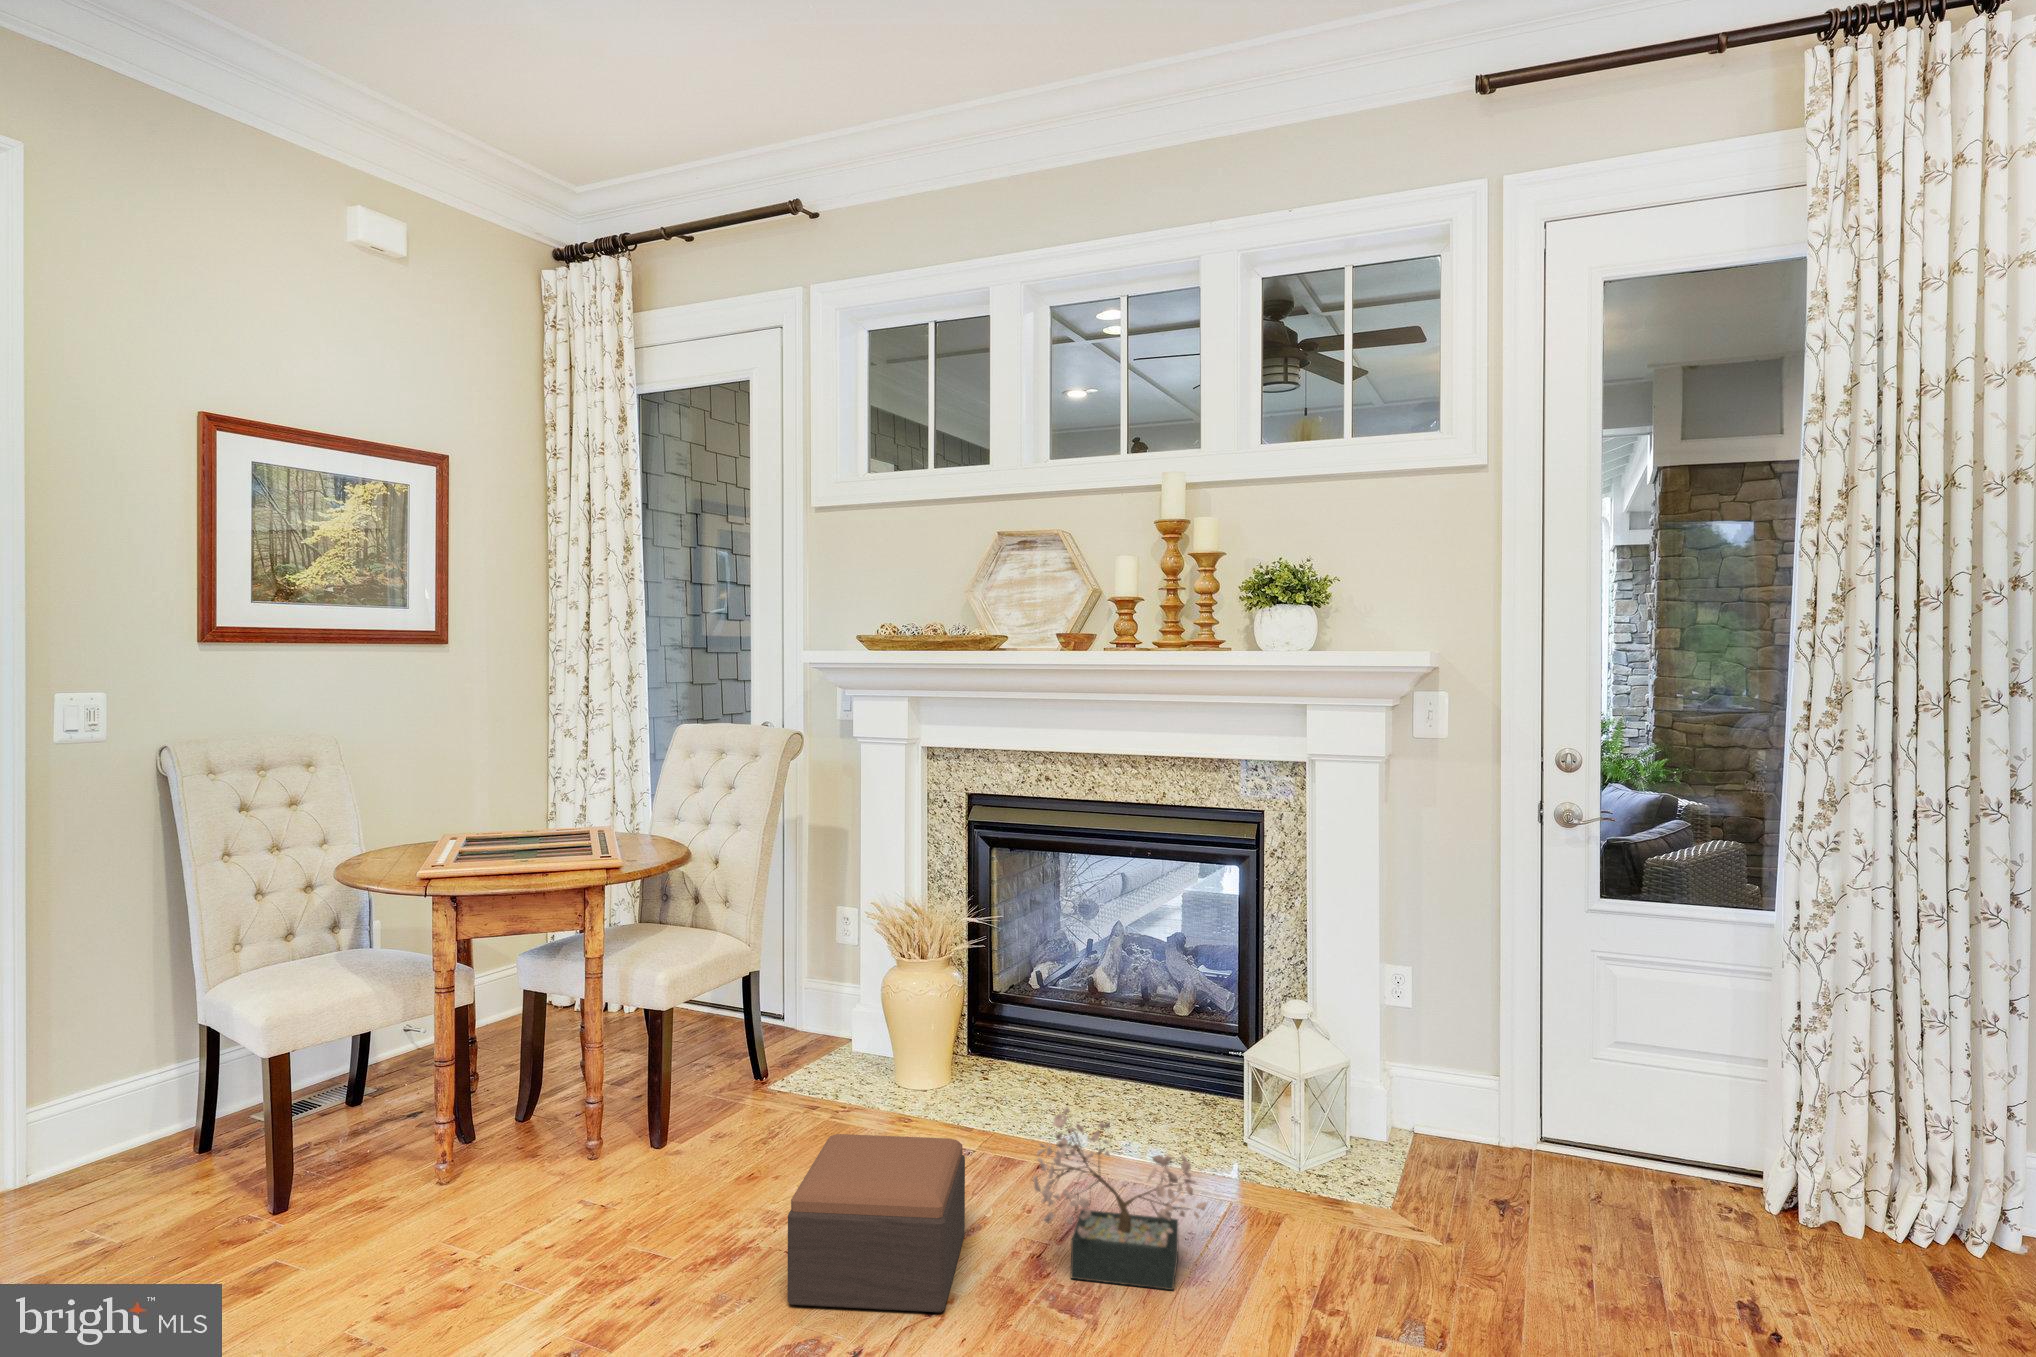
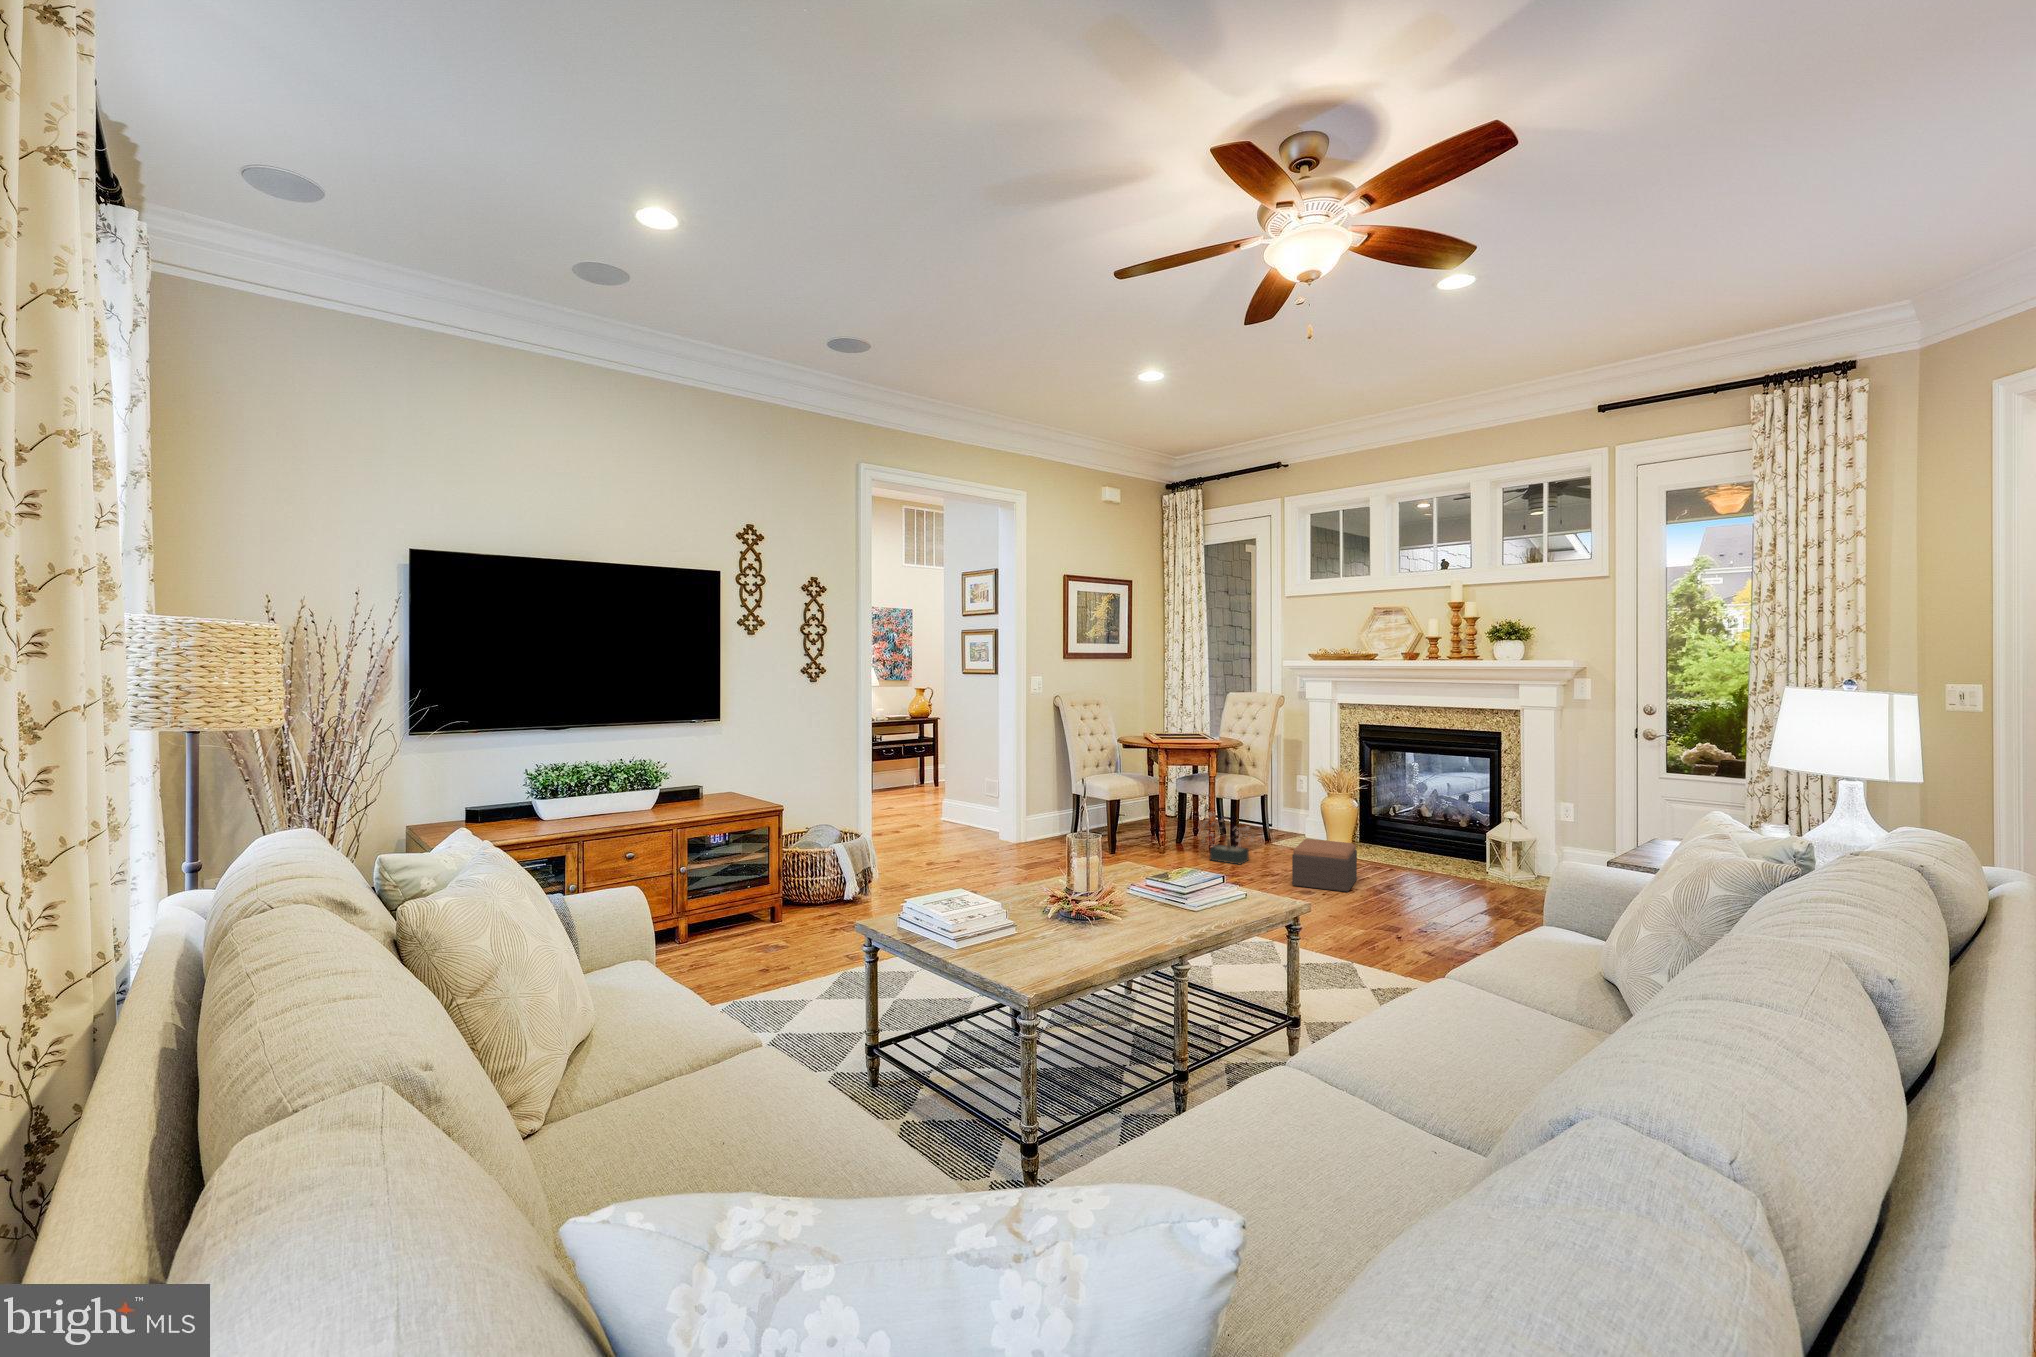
decorative plant: present [1033,1108,1207,1290] -> present [1201,813,1254,864]

